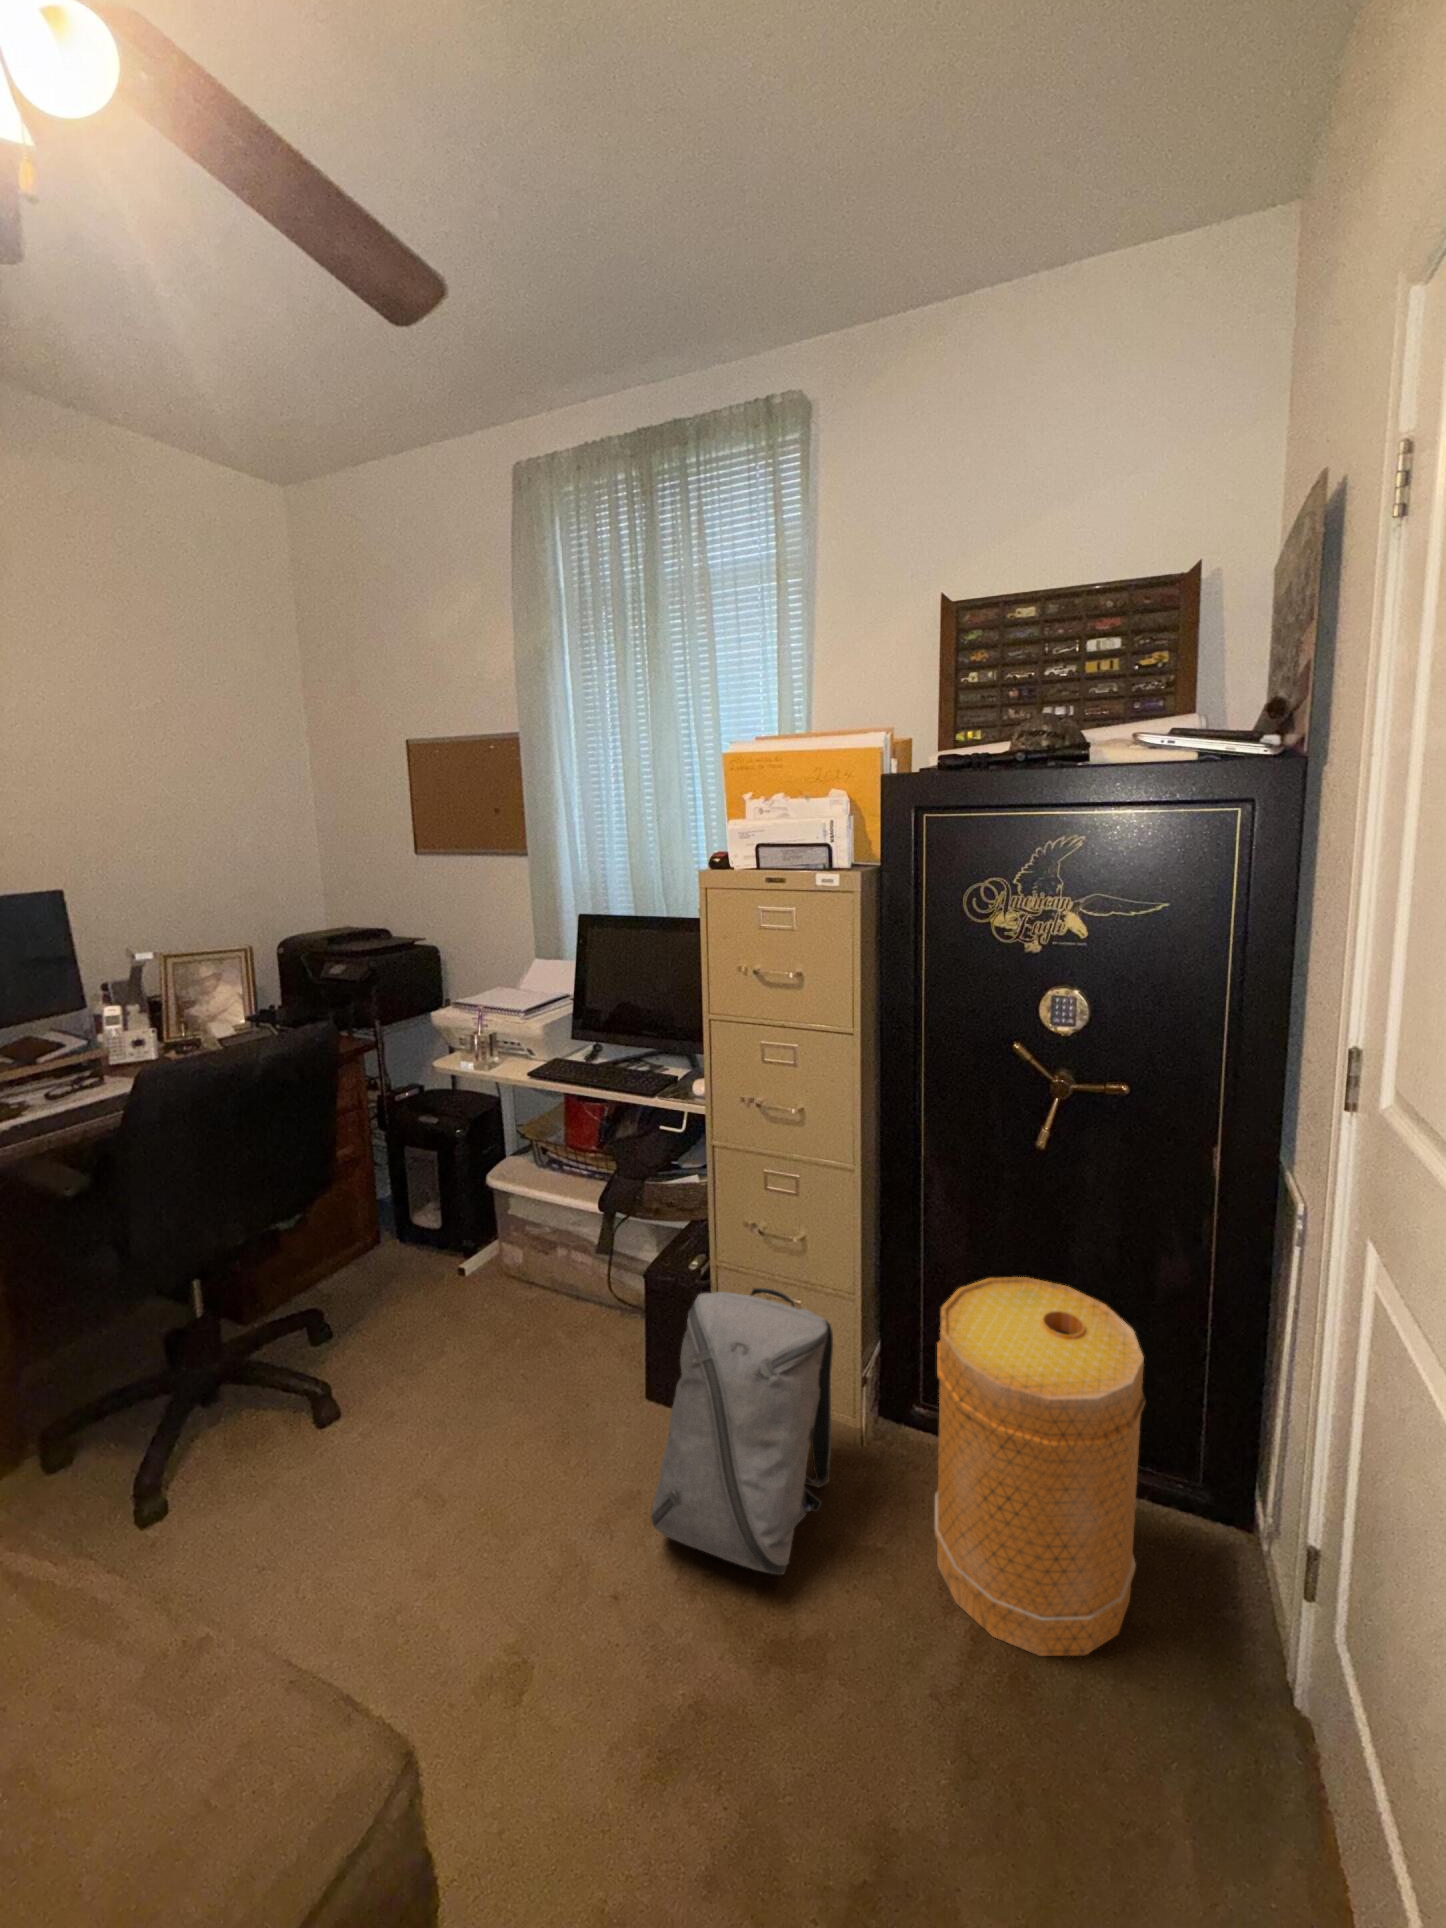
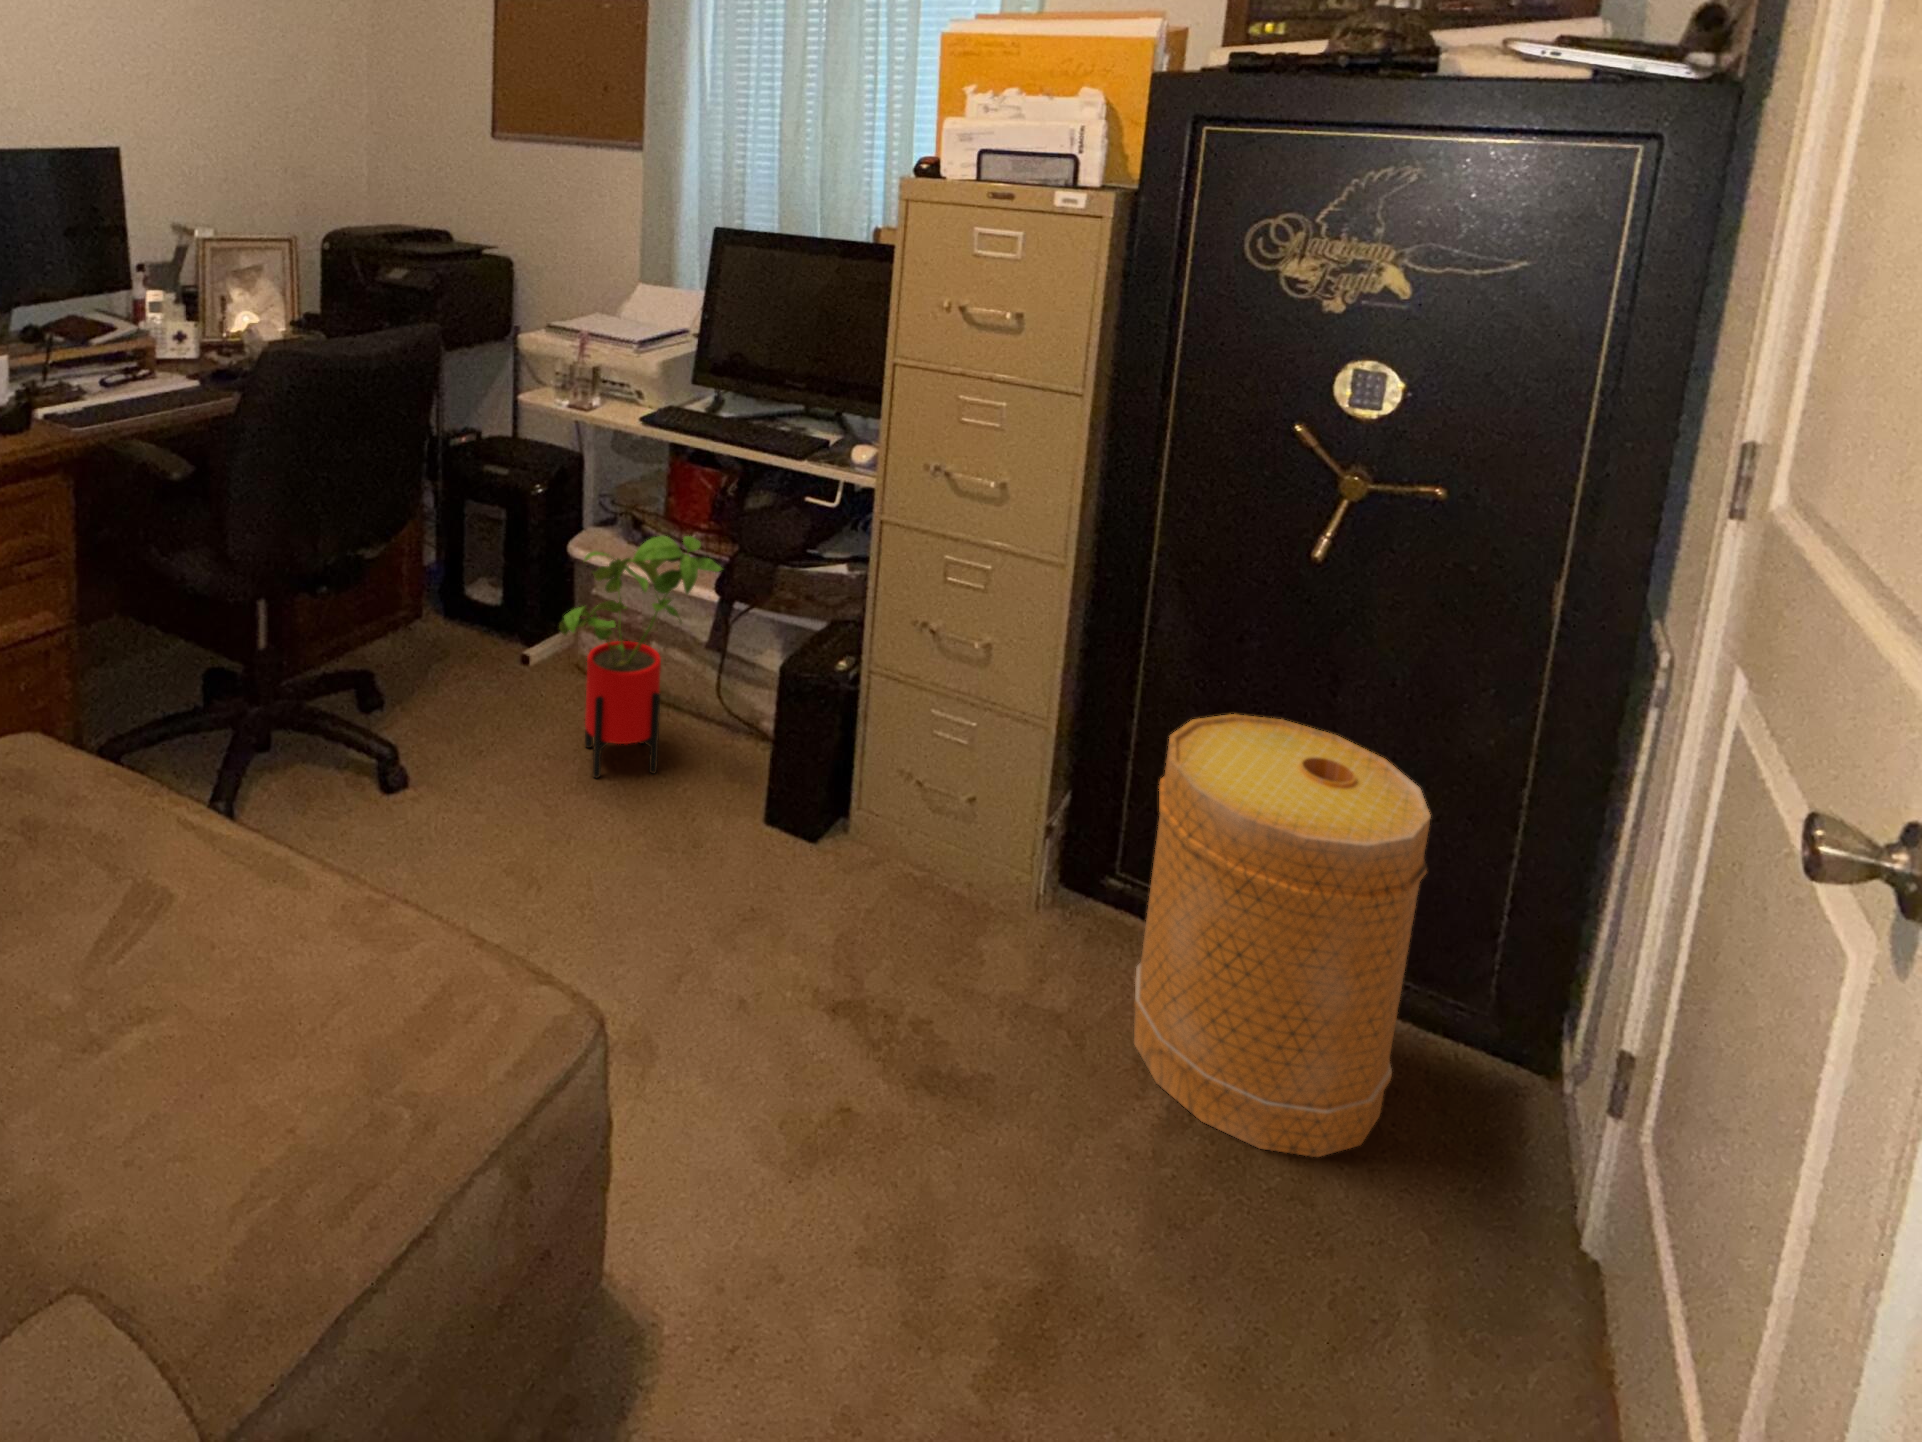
house plant: none [464,1167,597,1375] -> present [559,536,722,778]
backpack: present [651,1288,833,1575] -> none [787,694,1019,1019]

